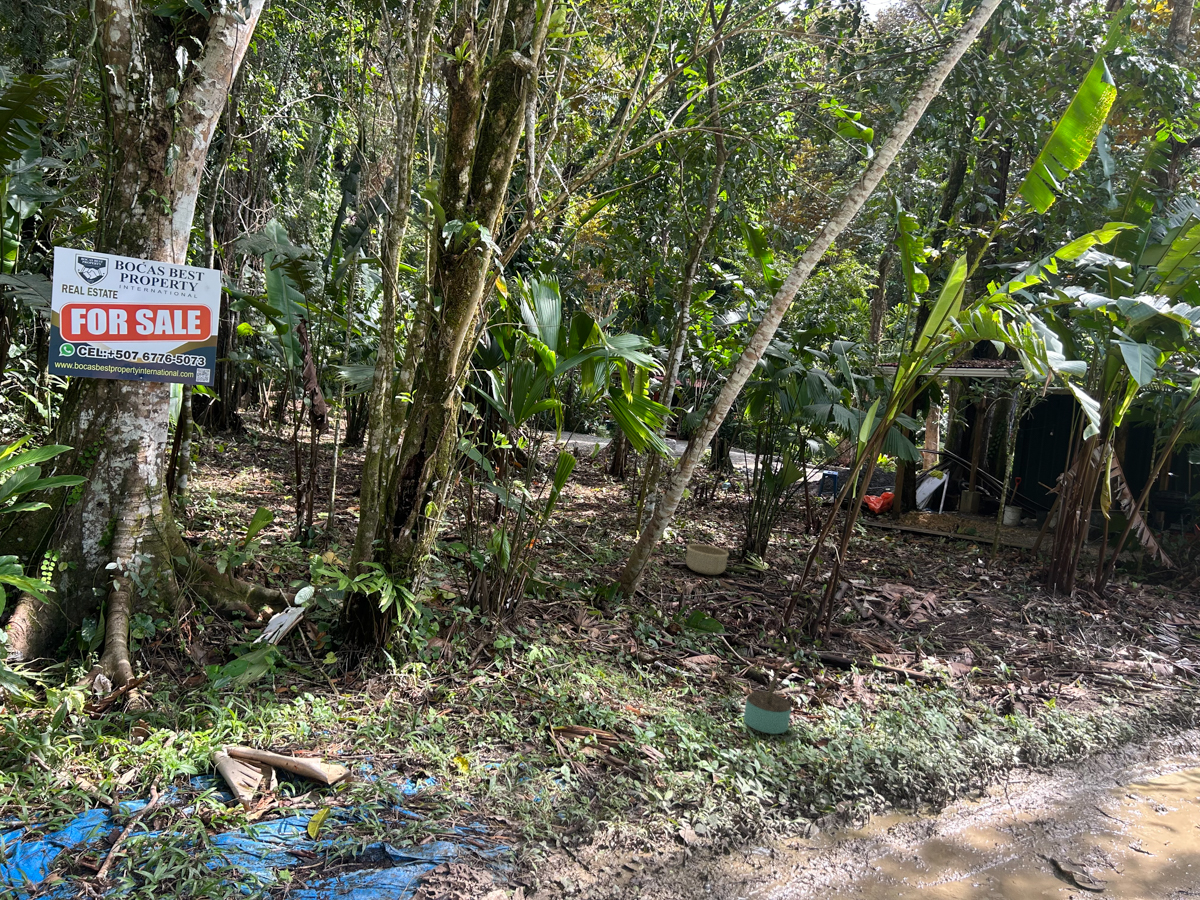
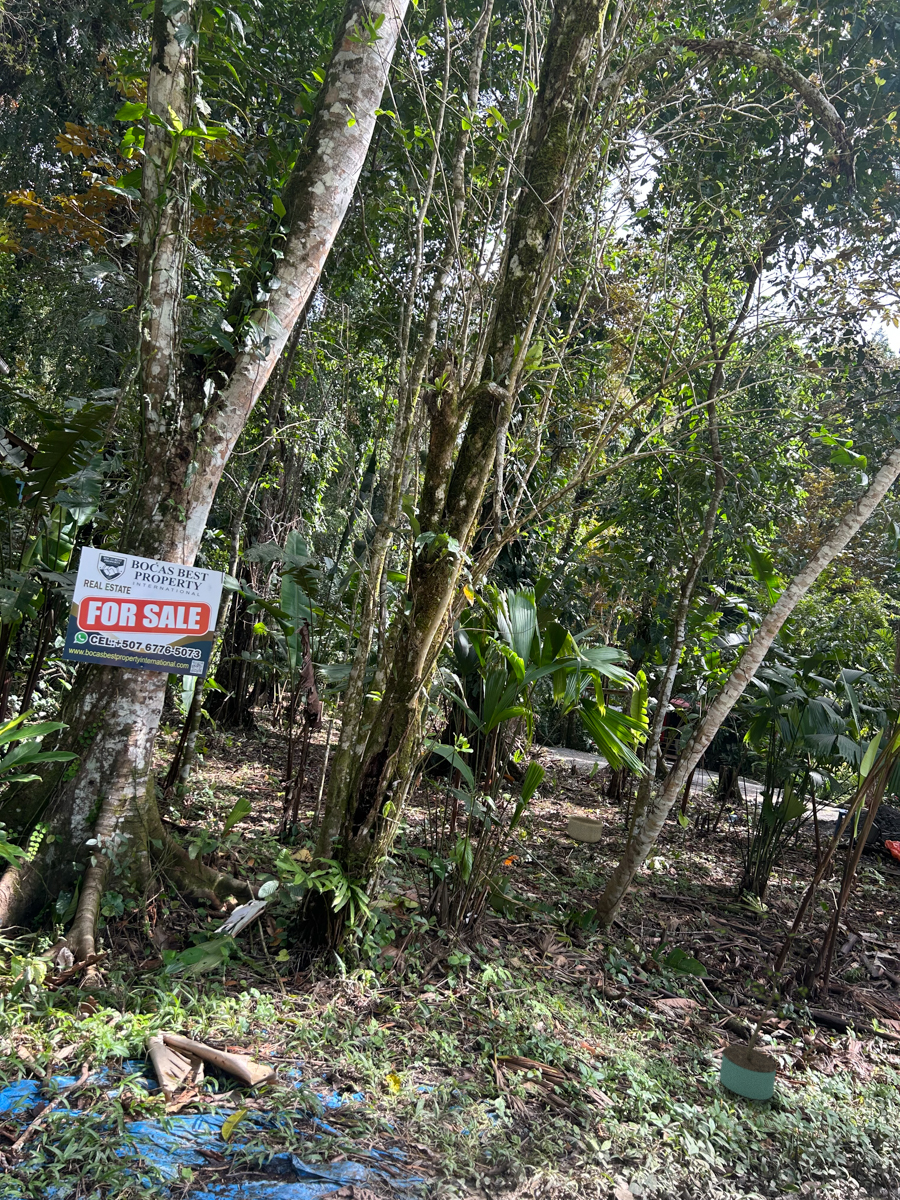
basket: present [686,516,729,575] -> present [567,790,604,843]

